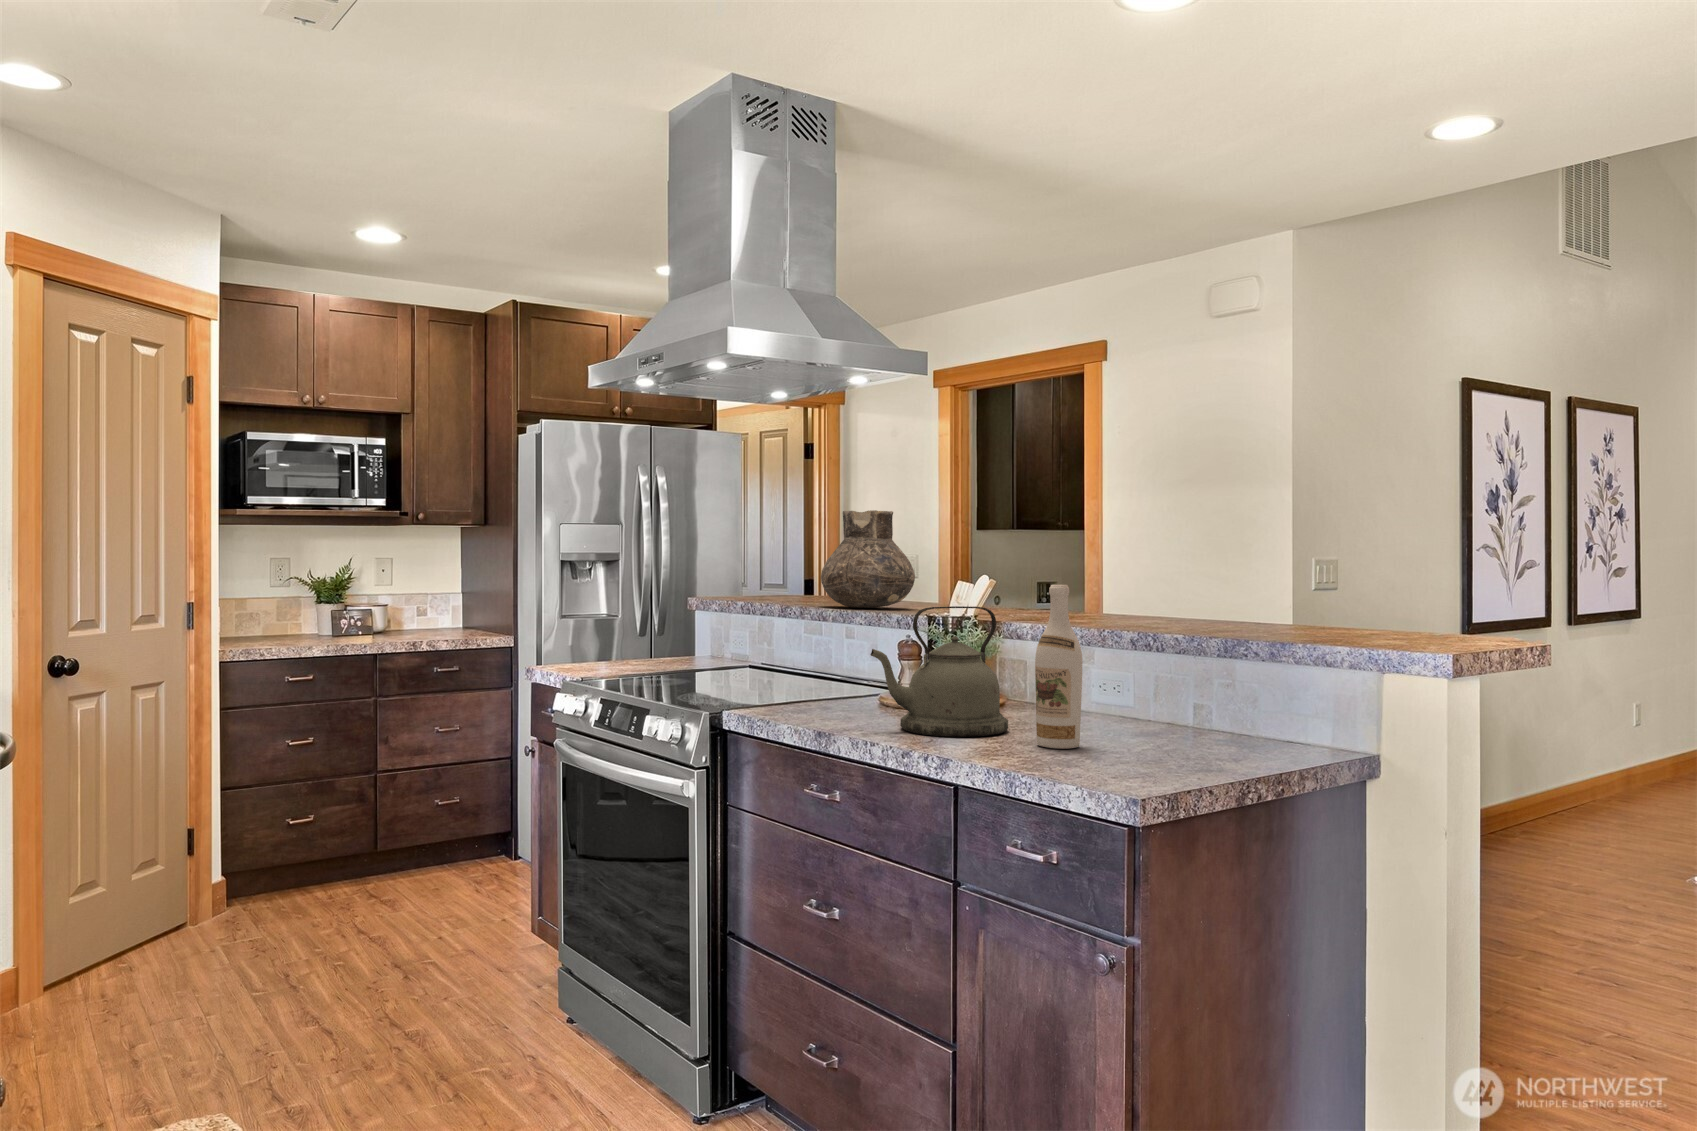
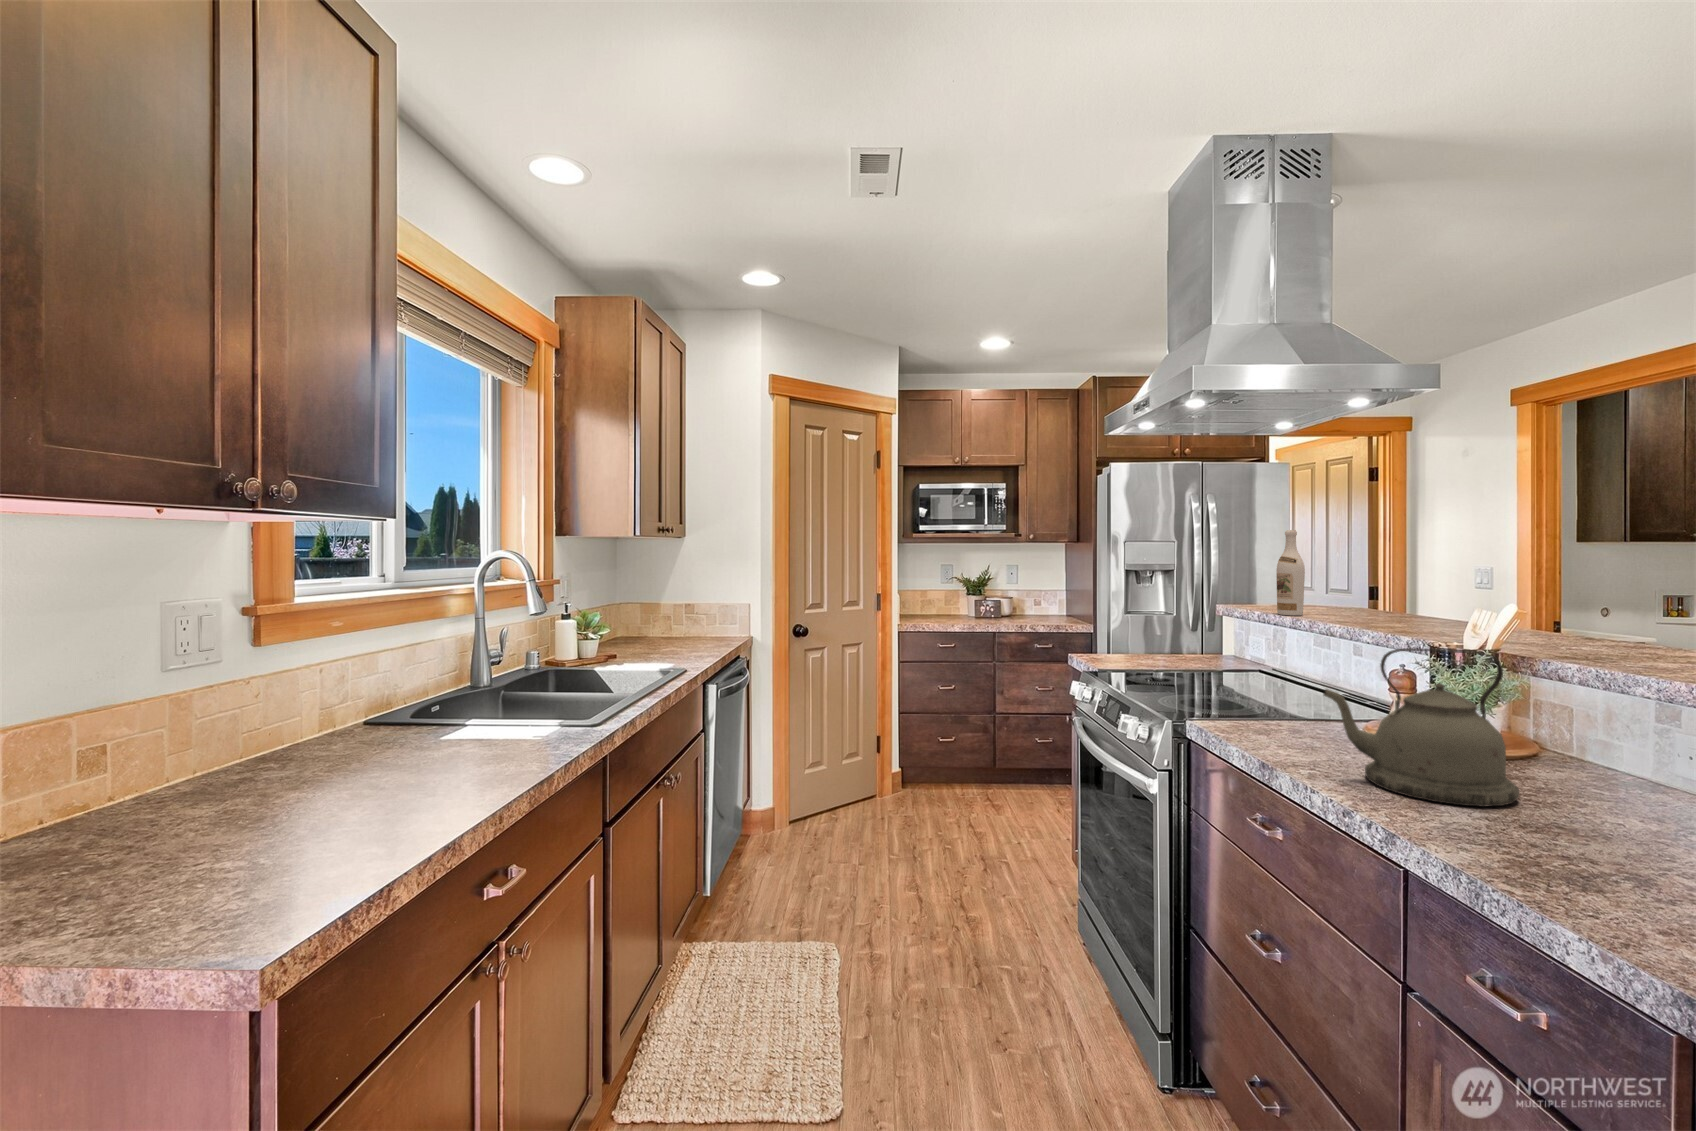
vase: present [821,510,915,608] -> none [1336,529,1450,624]
wine bottle: present [1035,585,1083,749] -> present [1276,530,1305,616]

